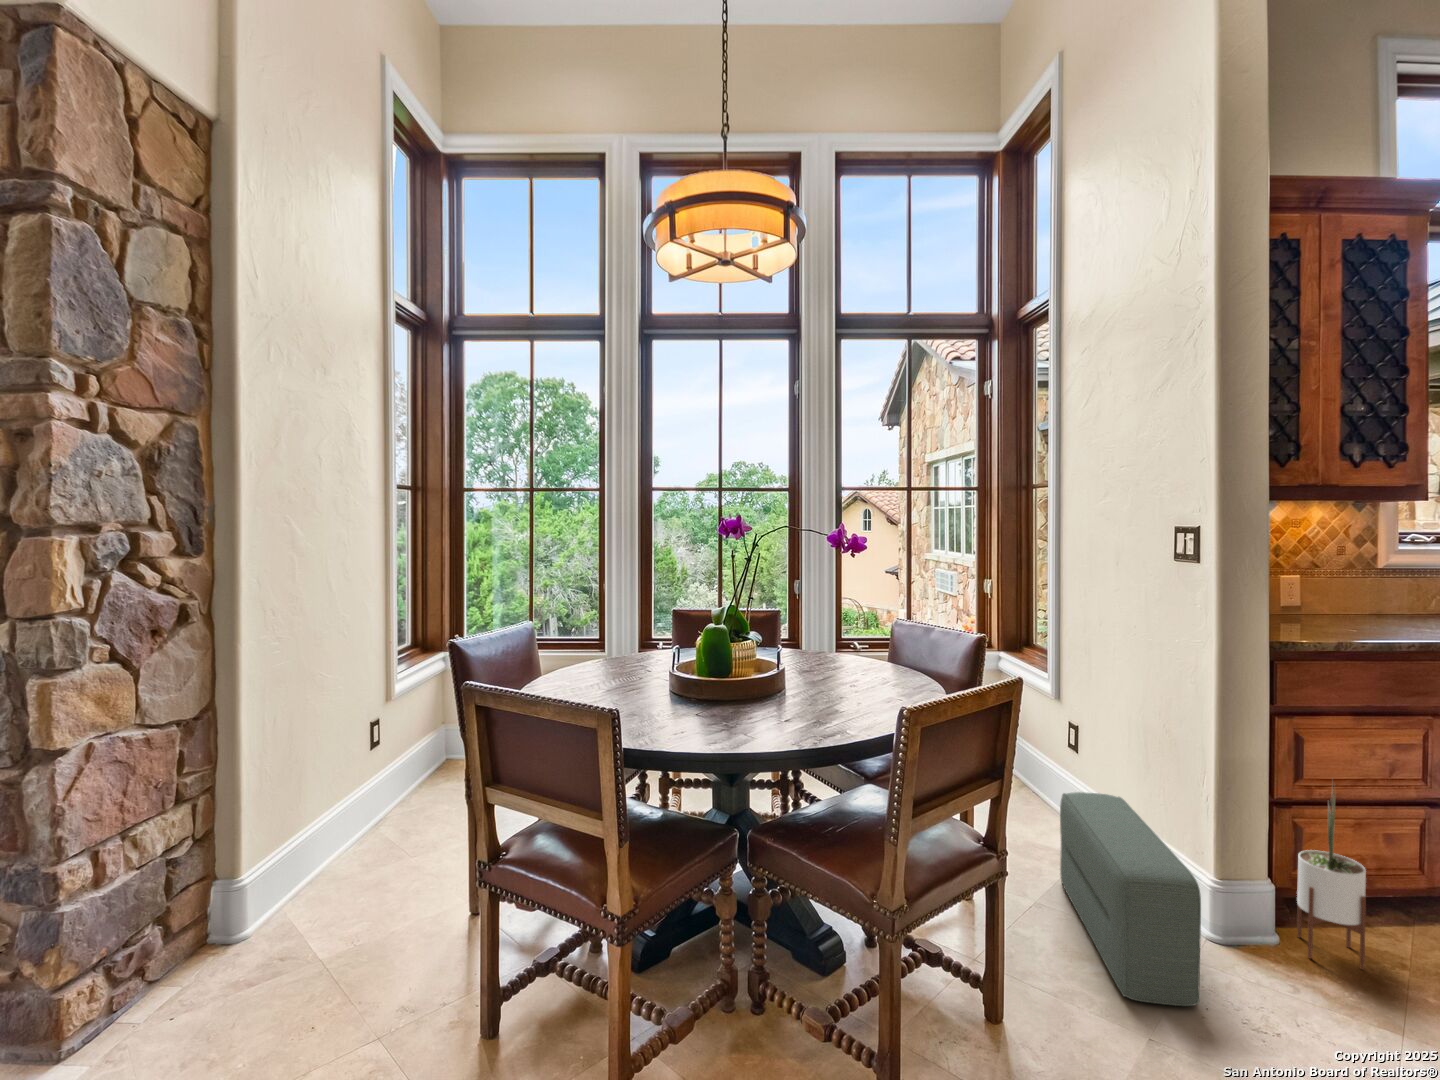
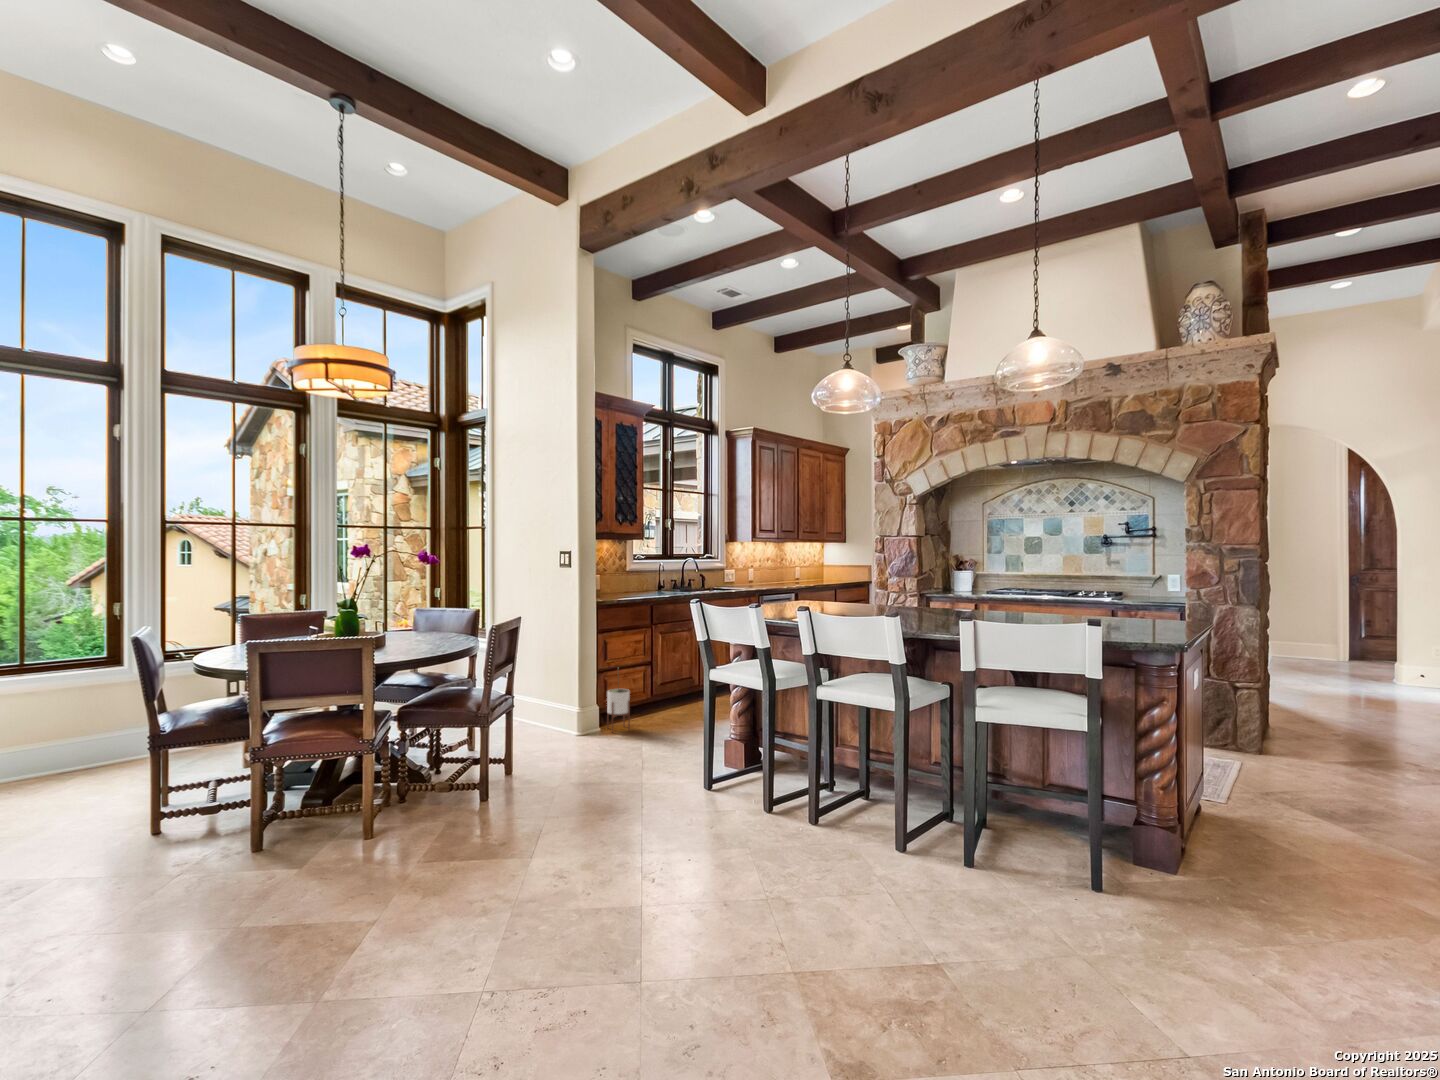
pouf: present [1060,792,1201,1006] -> none [509,685,580,758]

